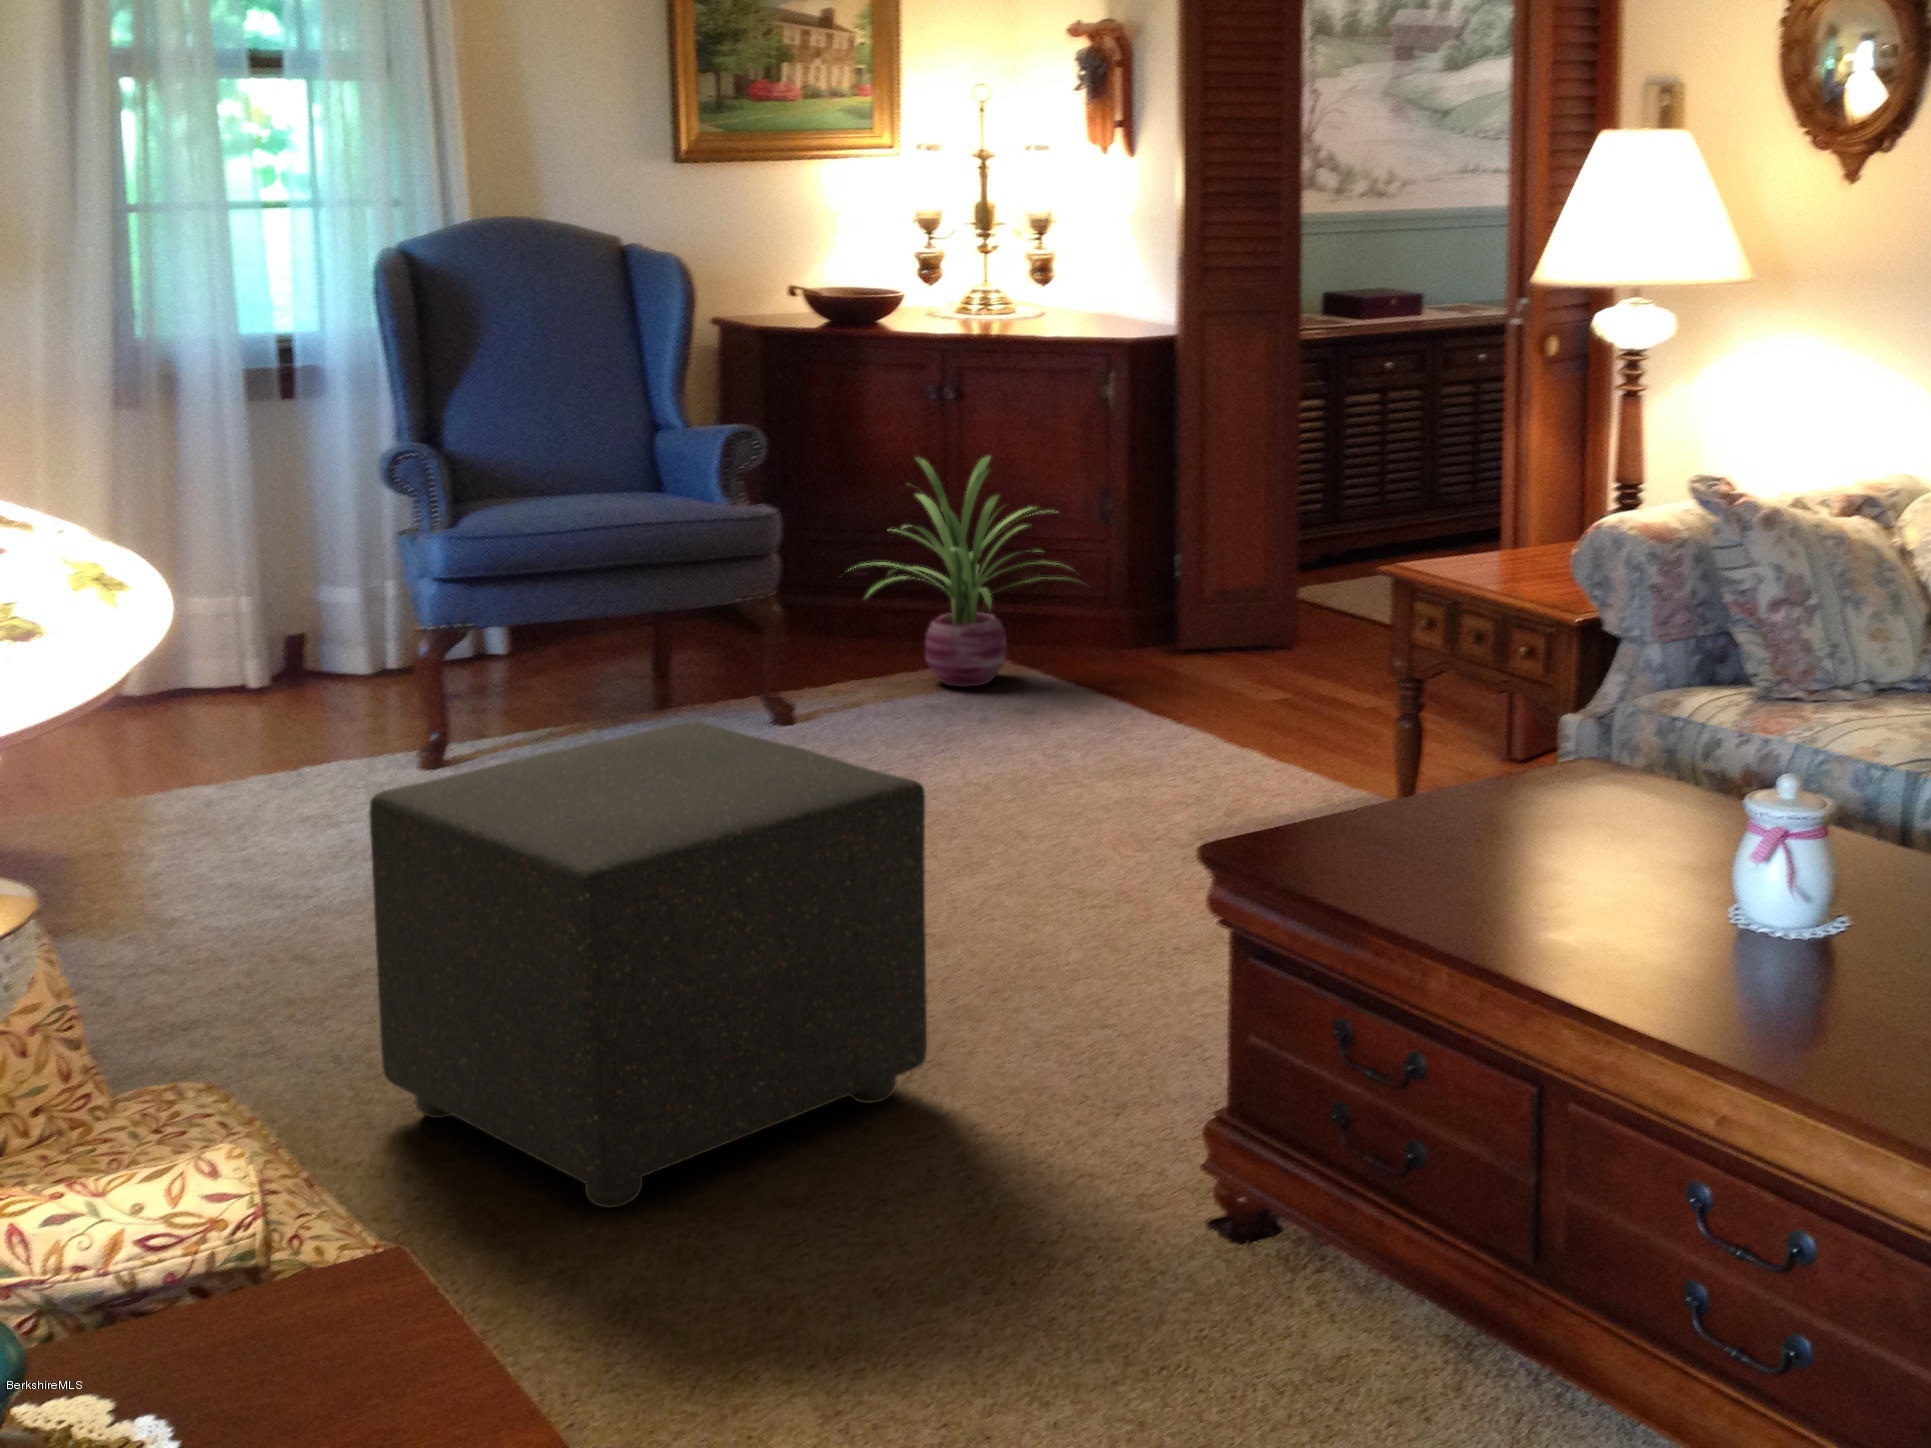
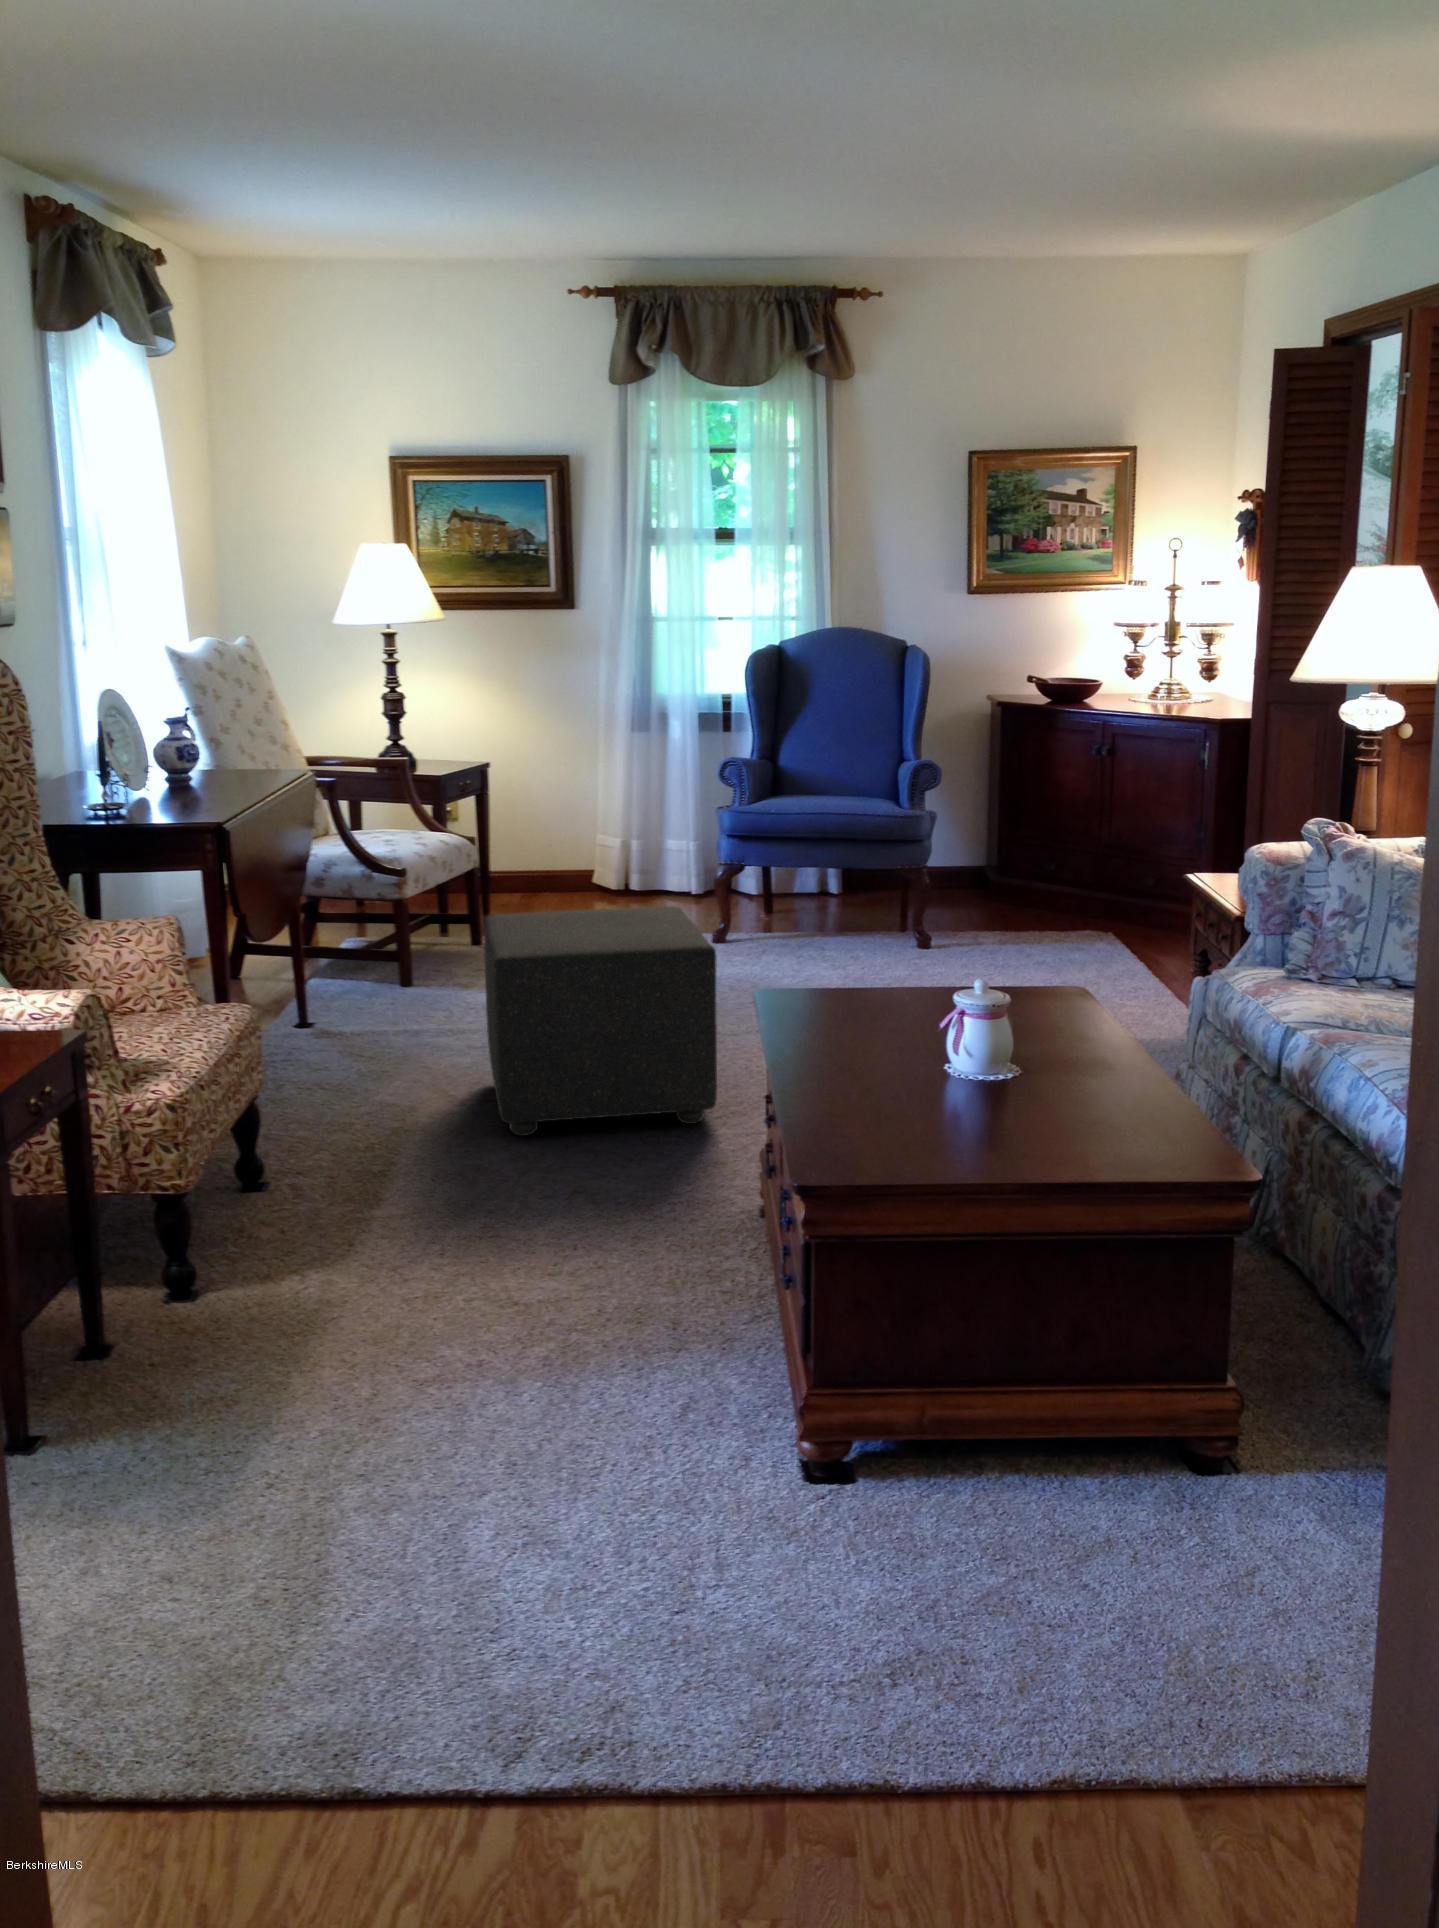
decorative plant: present [866,456,1081,687] -> none [993,788,1154,942]

